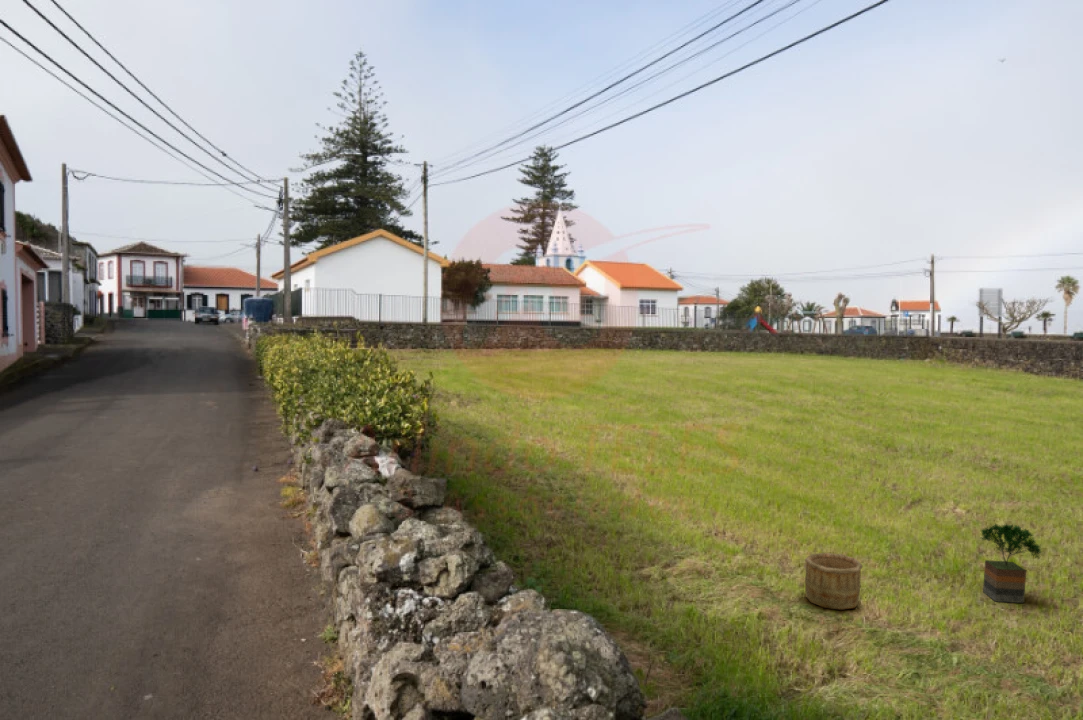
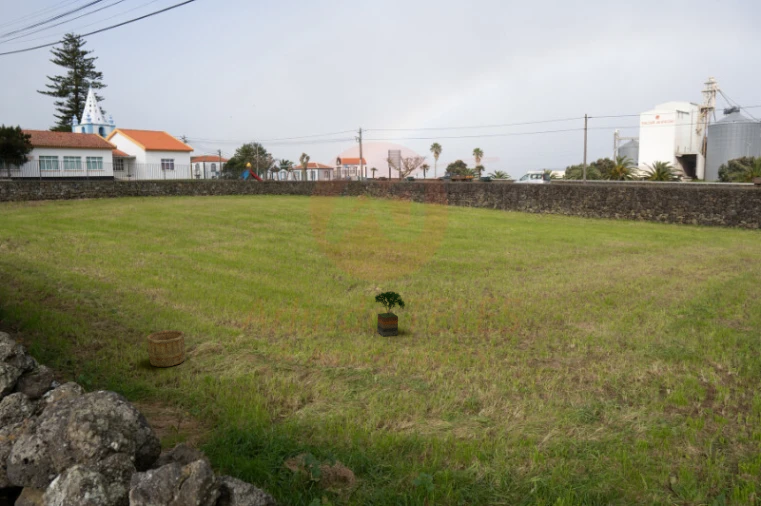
wooden bucket: present [805,553,863,609] -> present [147,330,185,367]

